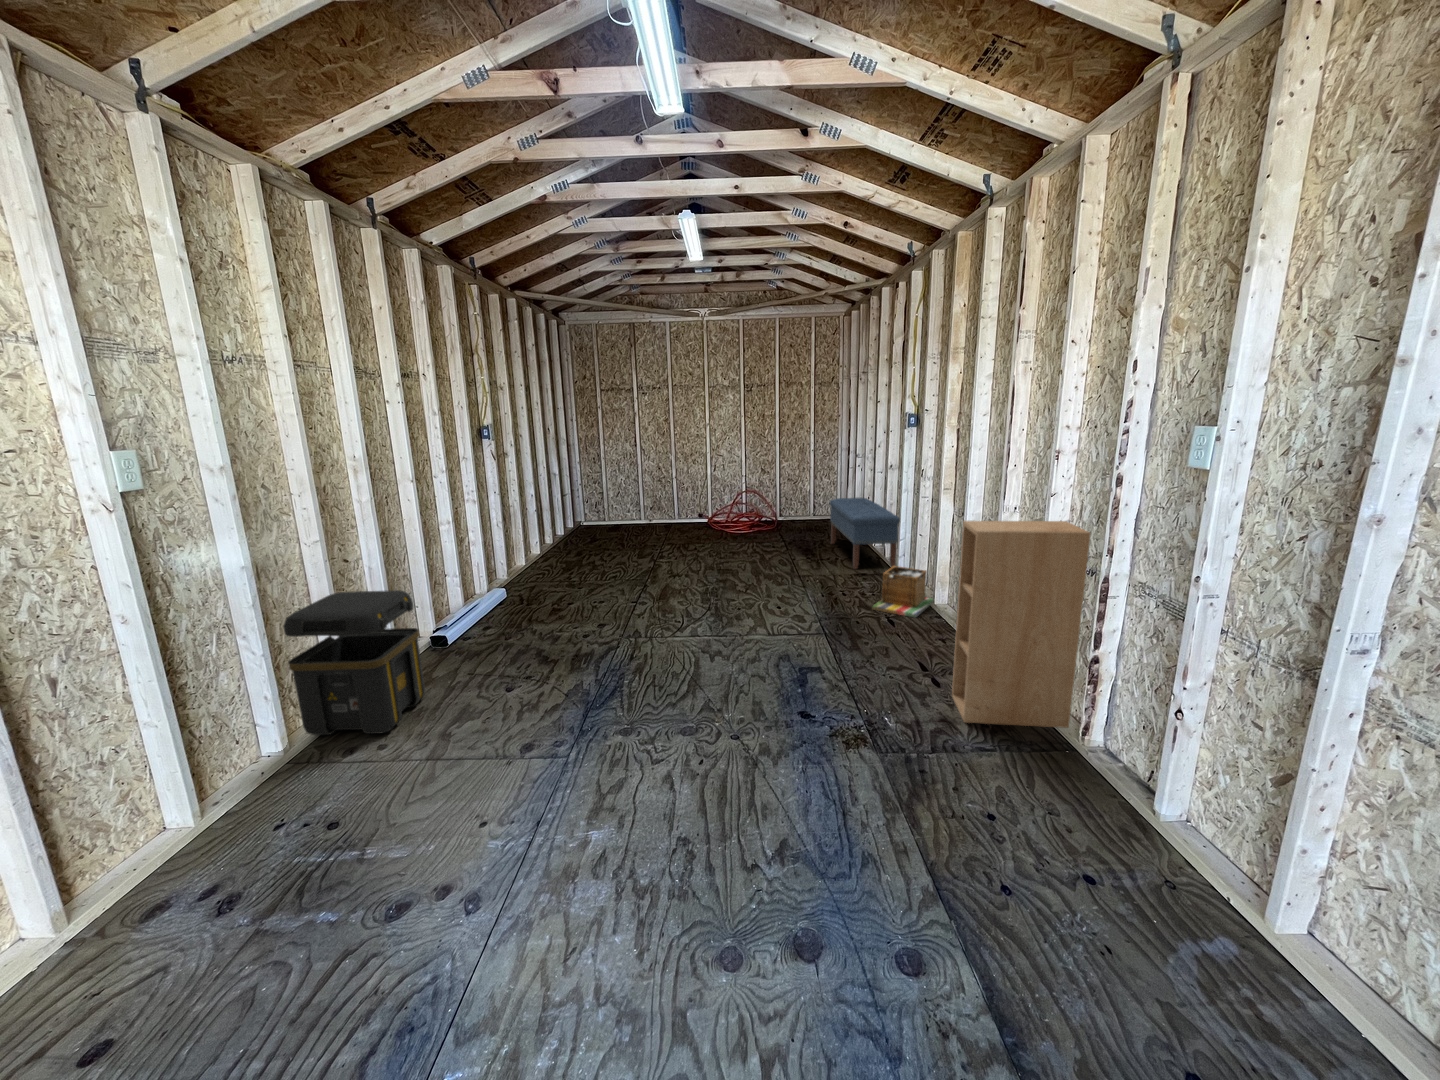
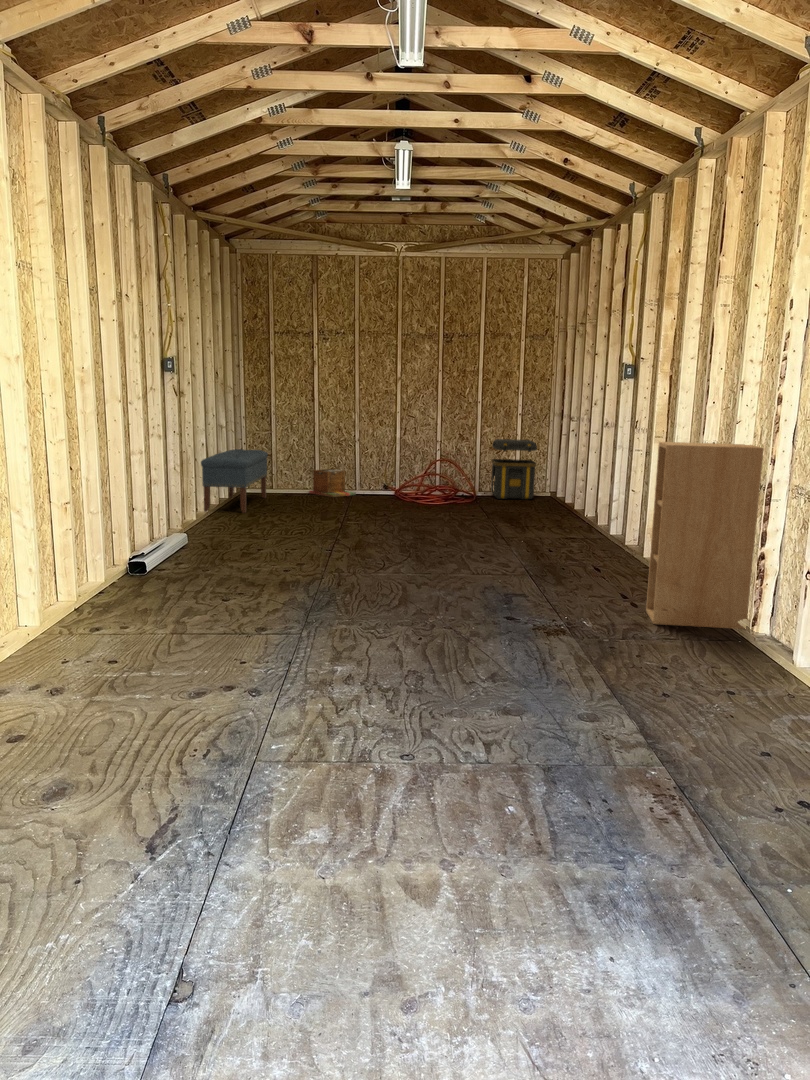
bench: present [830,498,900,569] -> present [201,449,268,513]
laundry basket: present [872,566,934,617] -> present [309,469,356,497]
toolbox: present [283,590,425,735] -> present [491,439,537,500]

